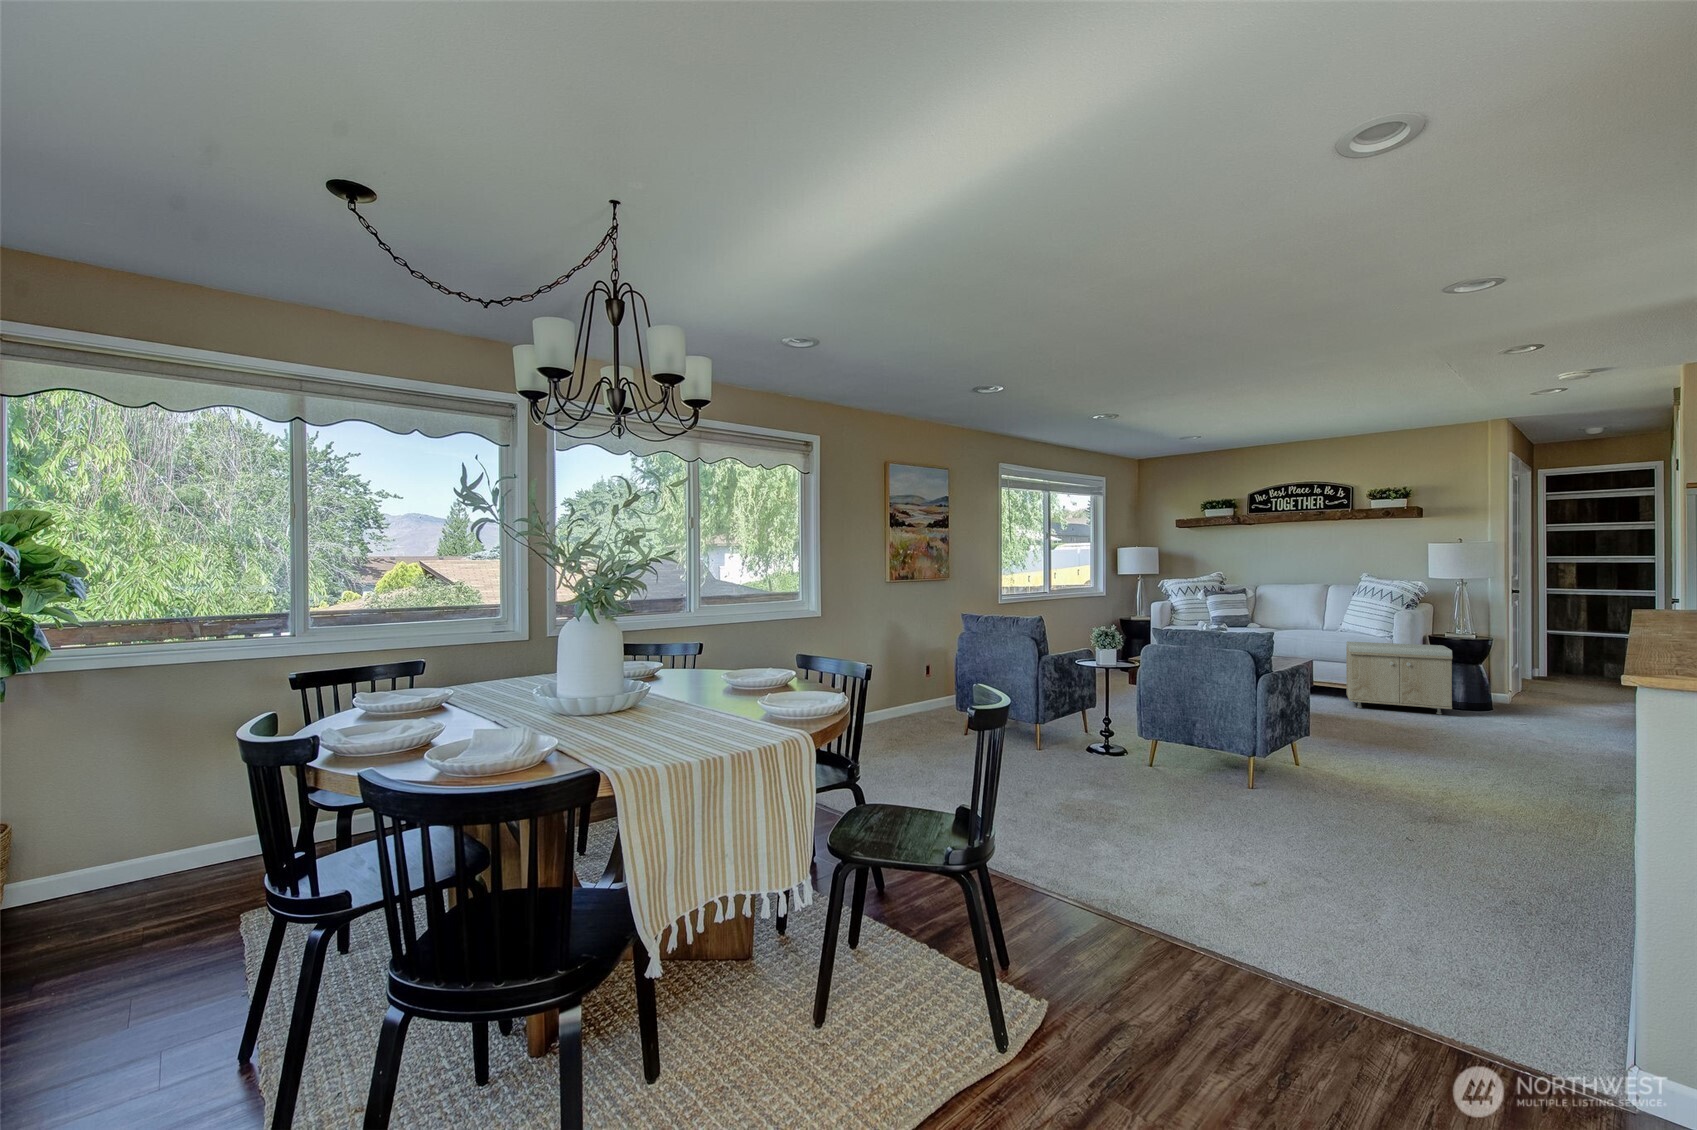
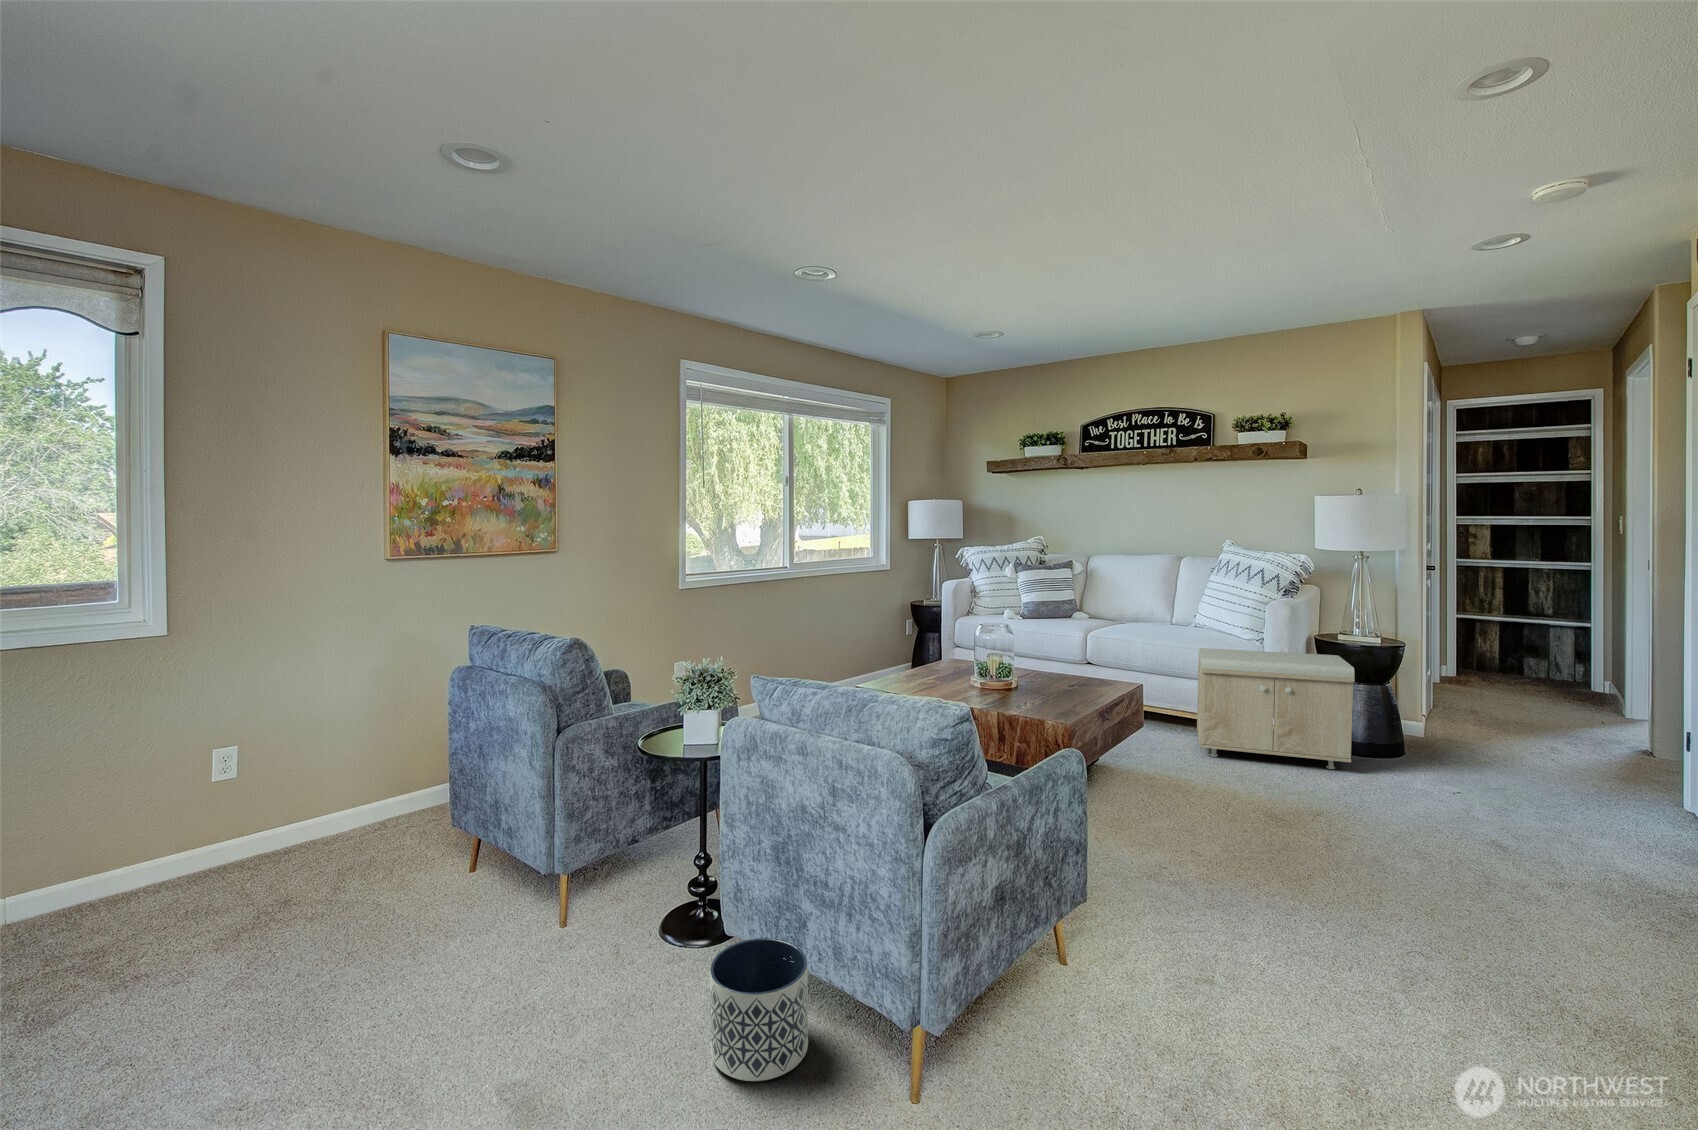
planter: none [1147,737,1190,782] -> present [710,938,808,1081]

